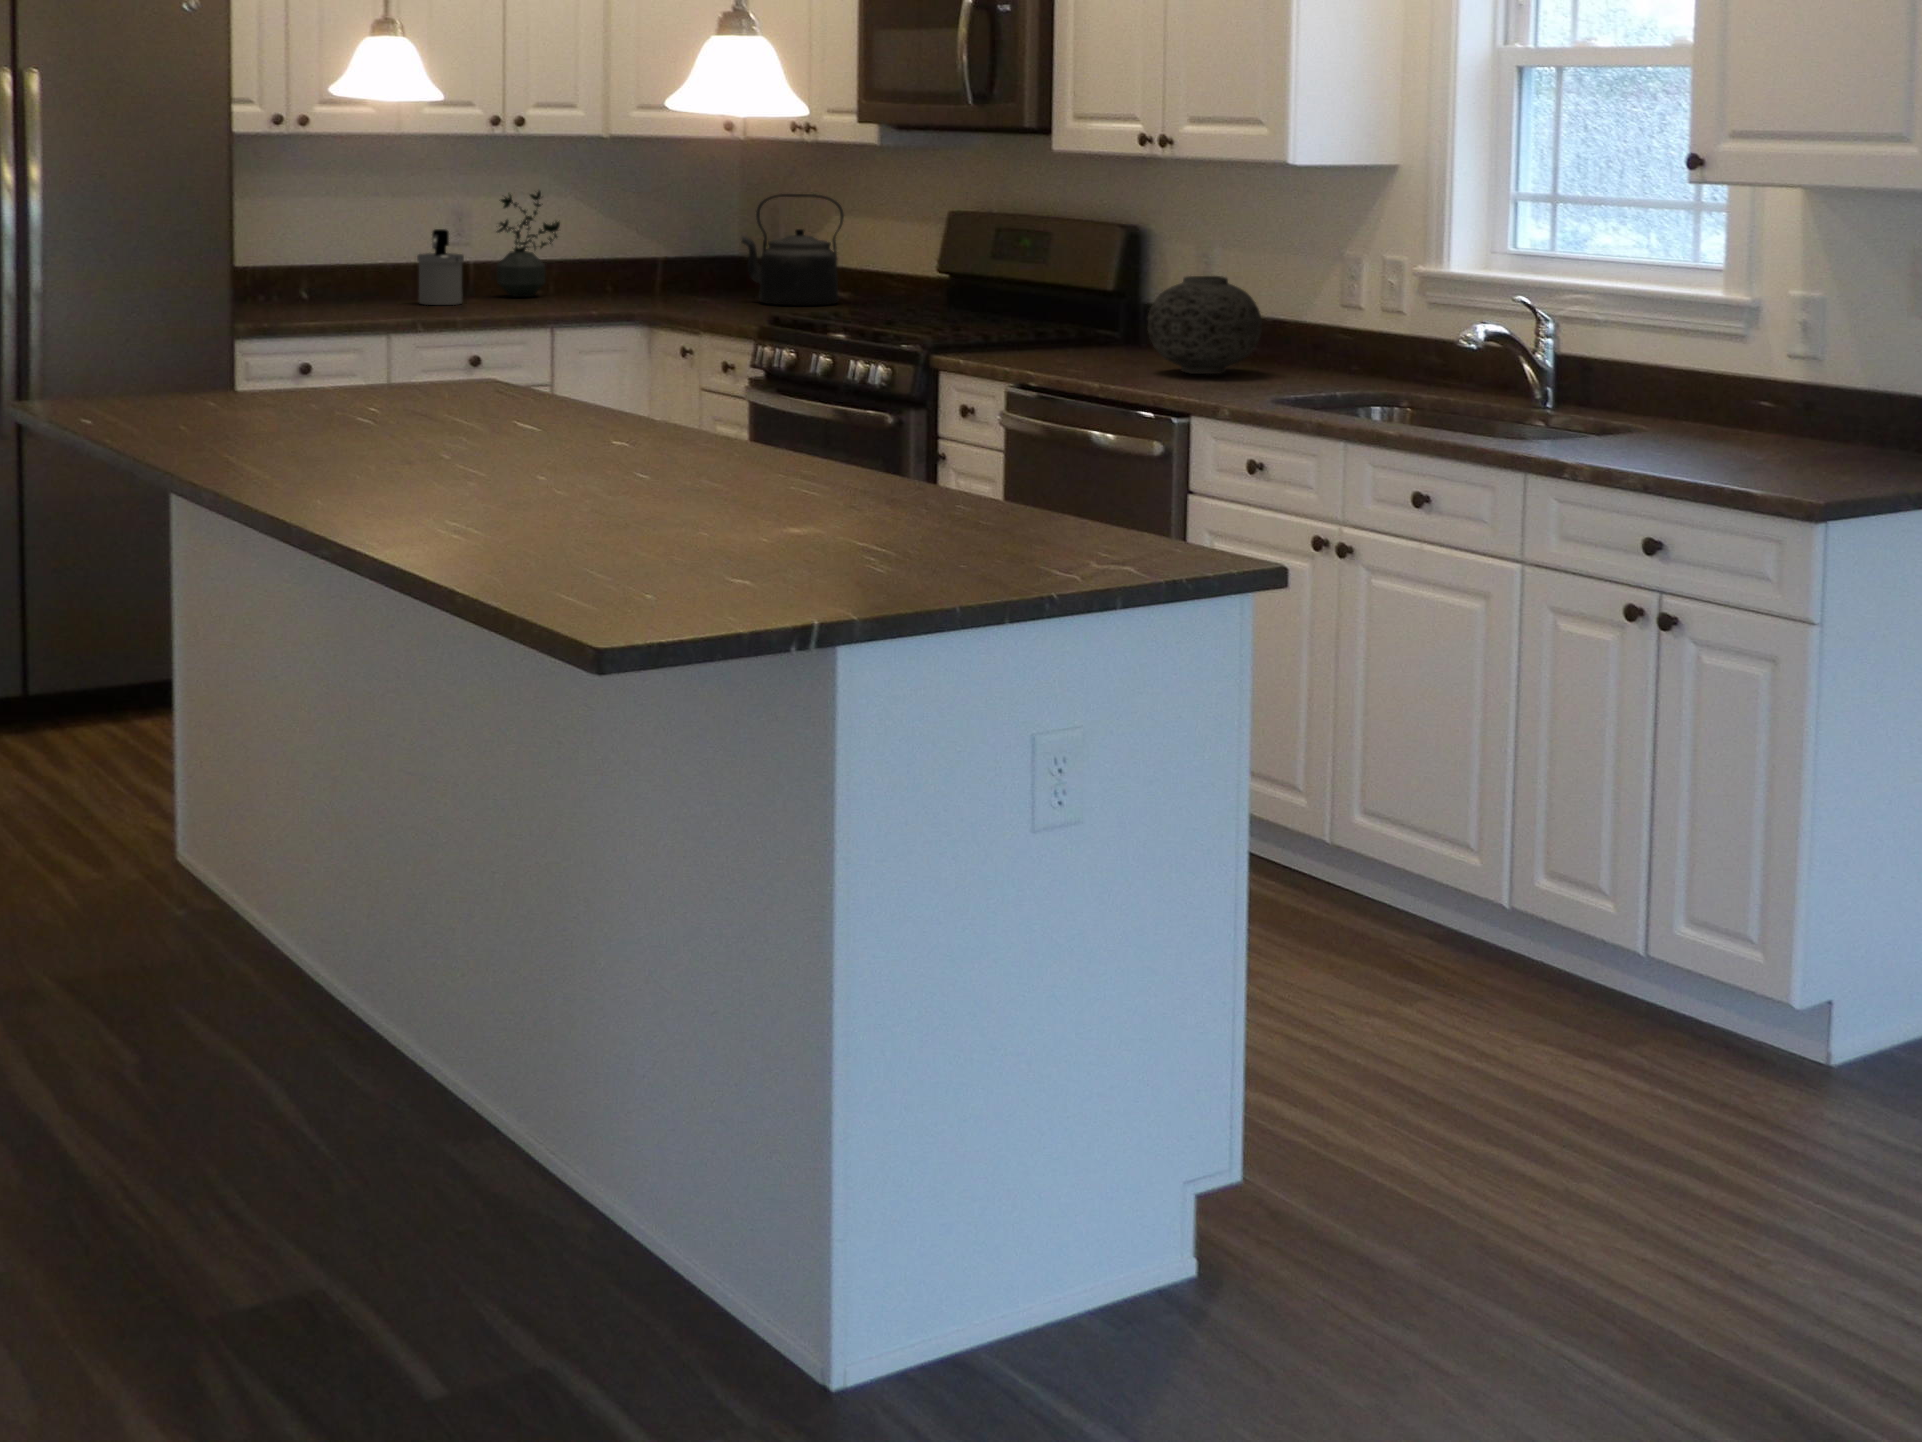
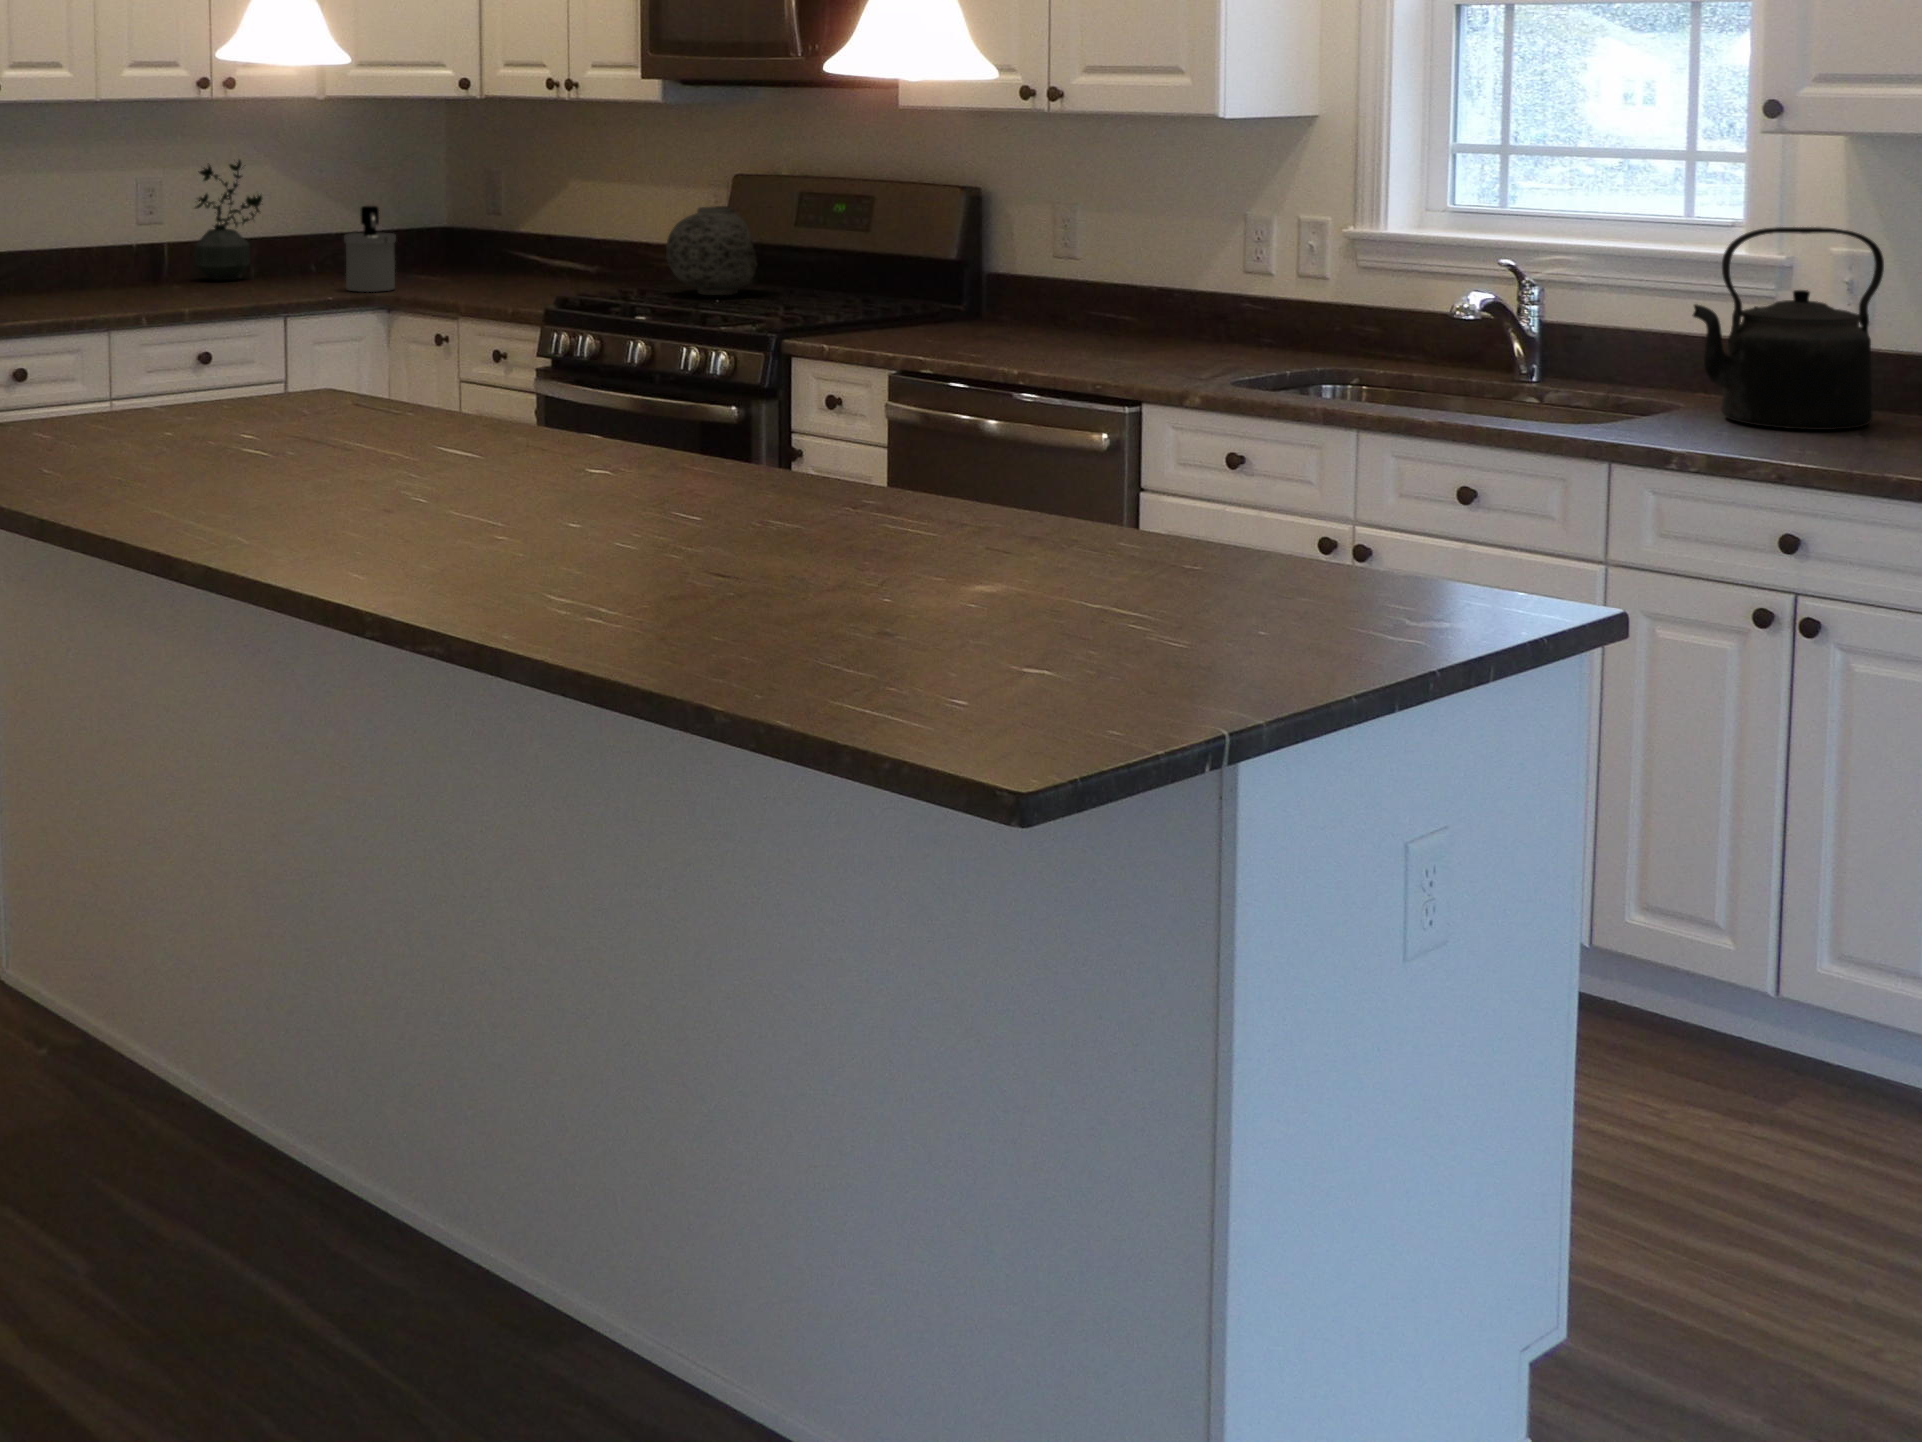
kettle: present [742,194,844,306] -> present [1692,227,1884,430]
soap dispenser: present [417,229,464,305] -> present [344,206,396,292]
vase: present [1148,276,1262,374] -> present [666,206,757,295]

